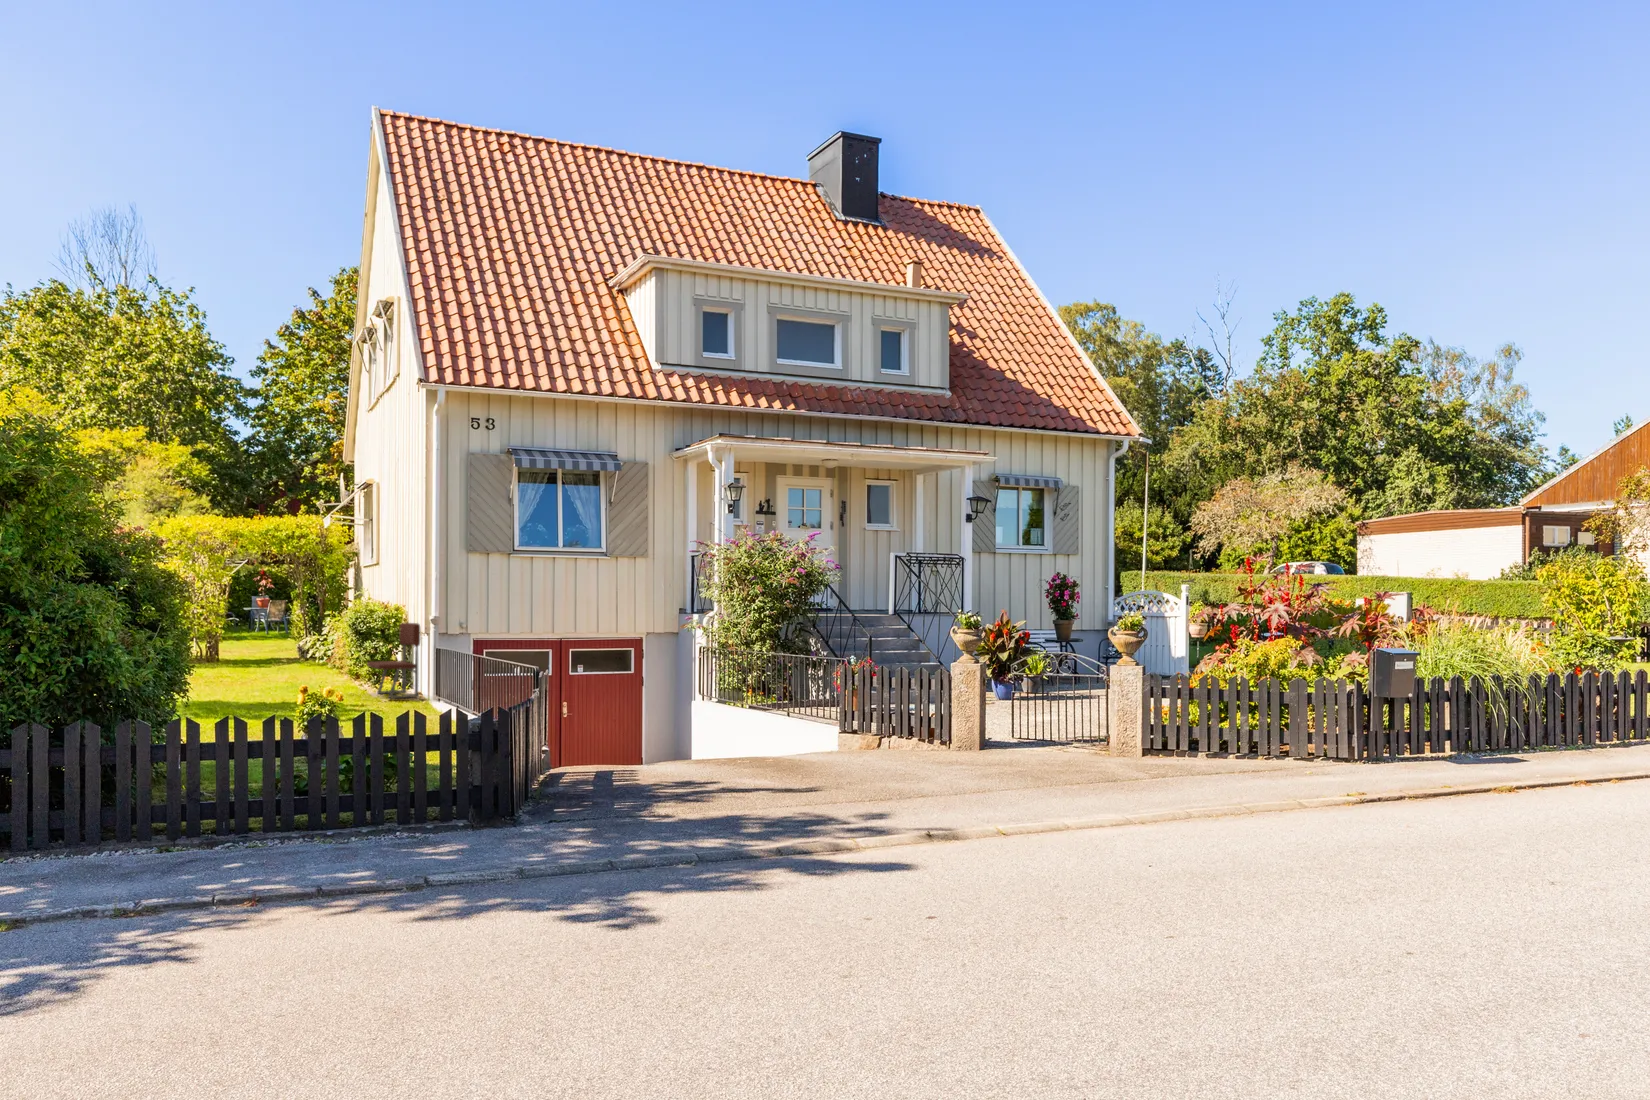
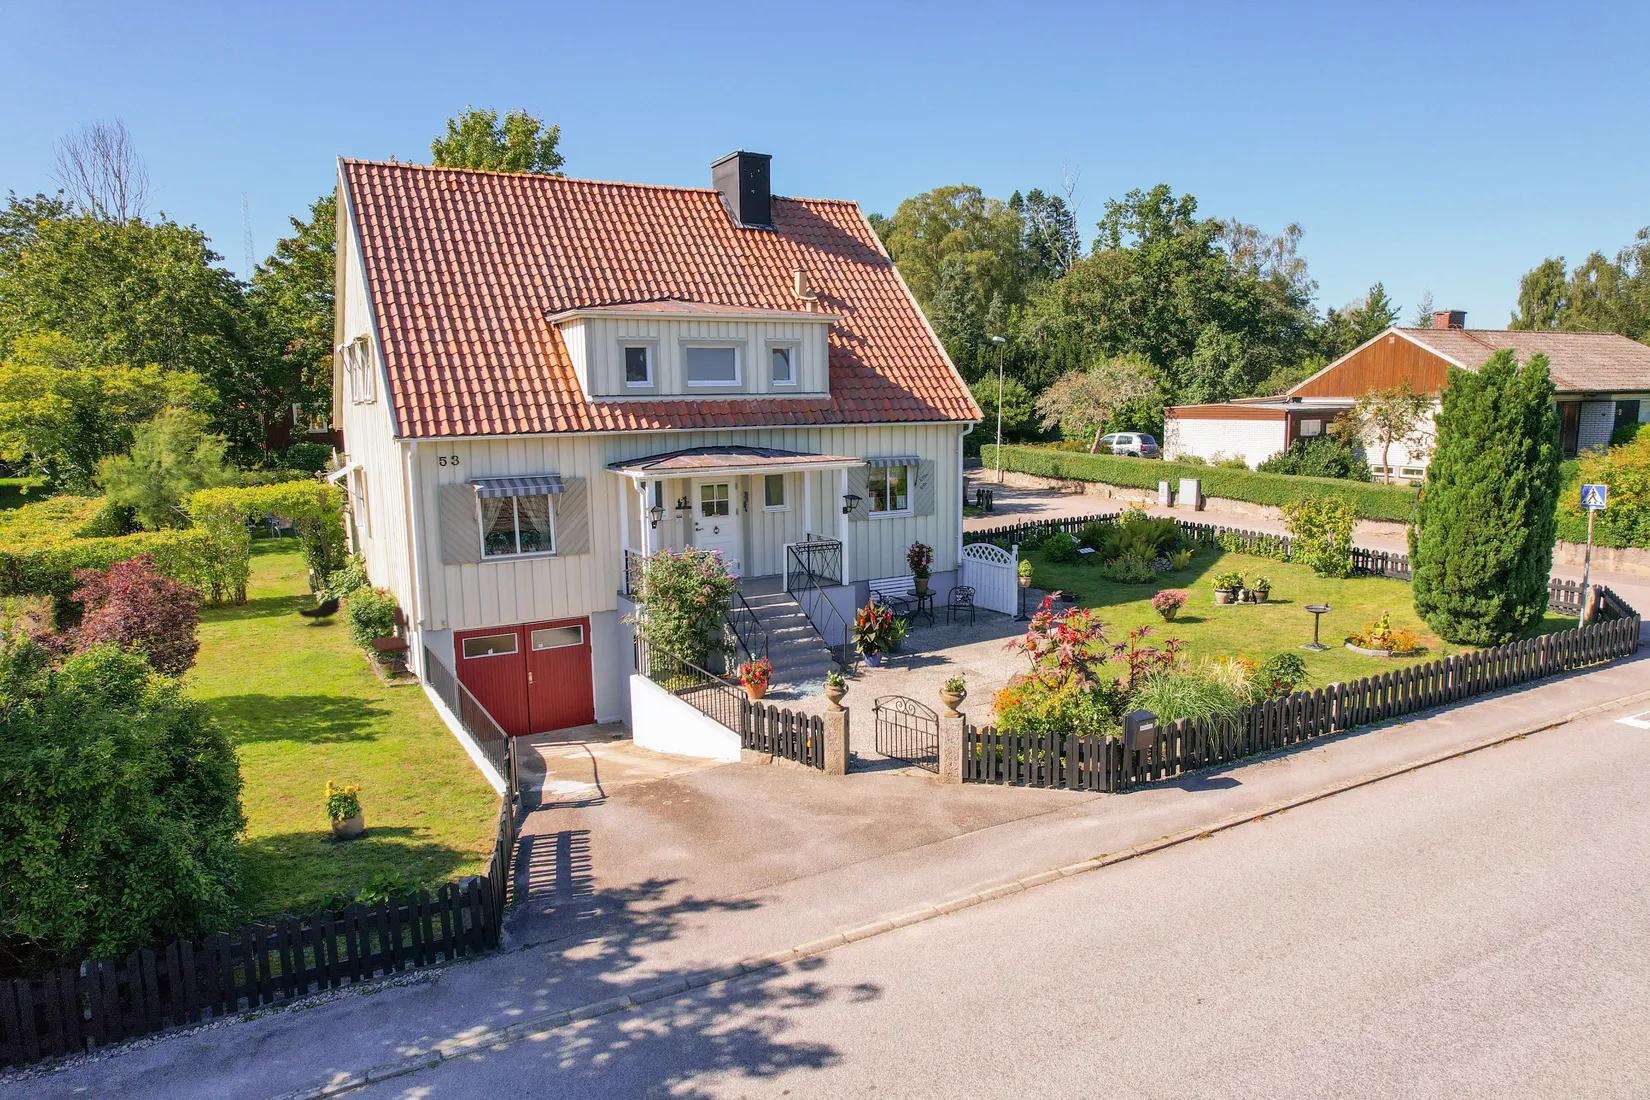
lounge chair: none [285,642,335,677] -> present [299,598,339,624]

